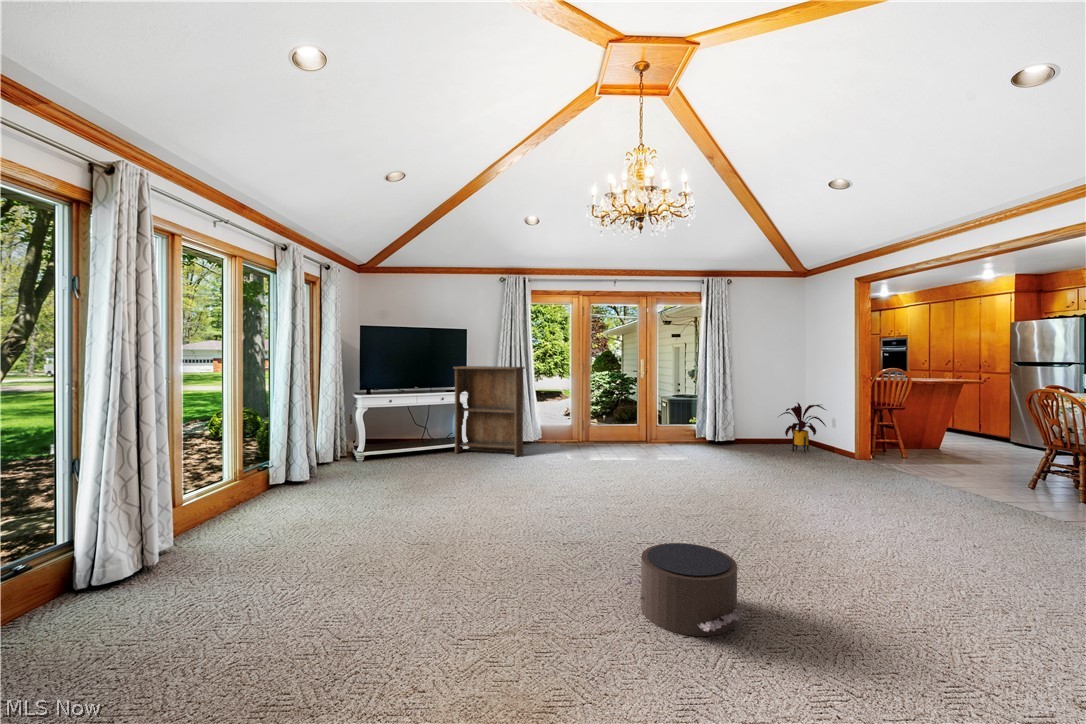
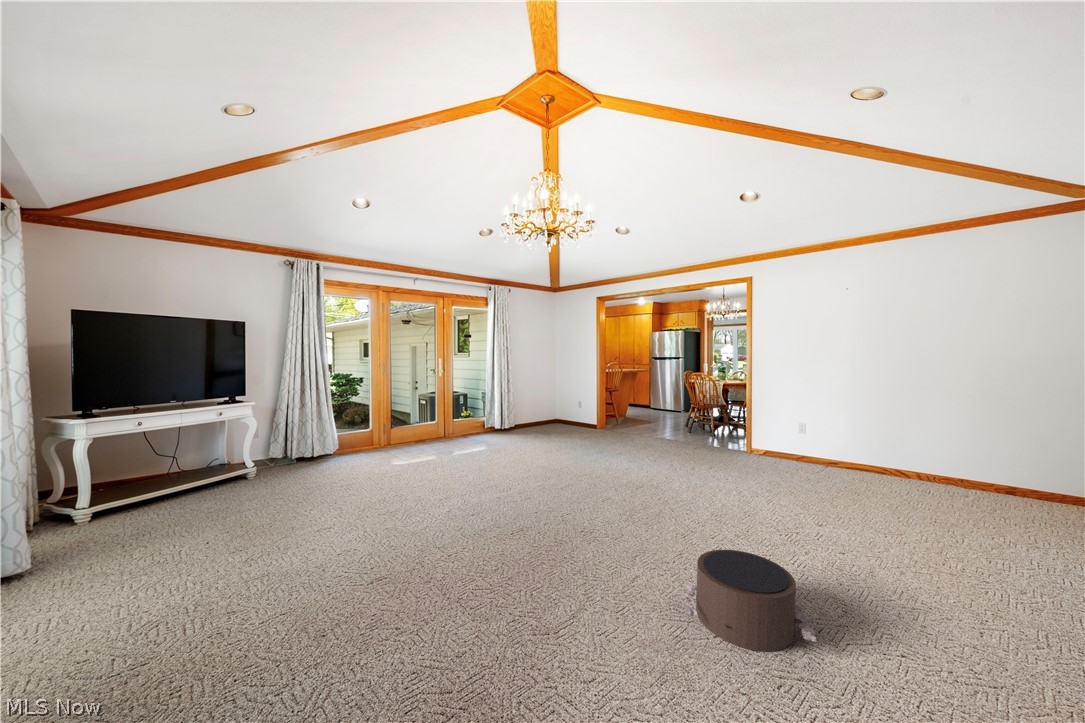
bookshelf: present [454,366,525,457] -> none [233,370,335,485]
house plant: present [778,403,826,453] -> none [544,391,580,429]

